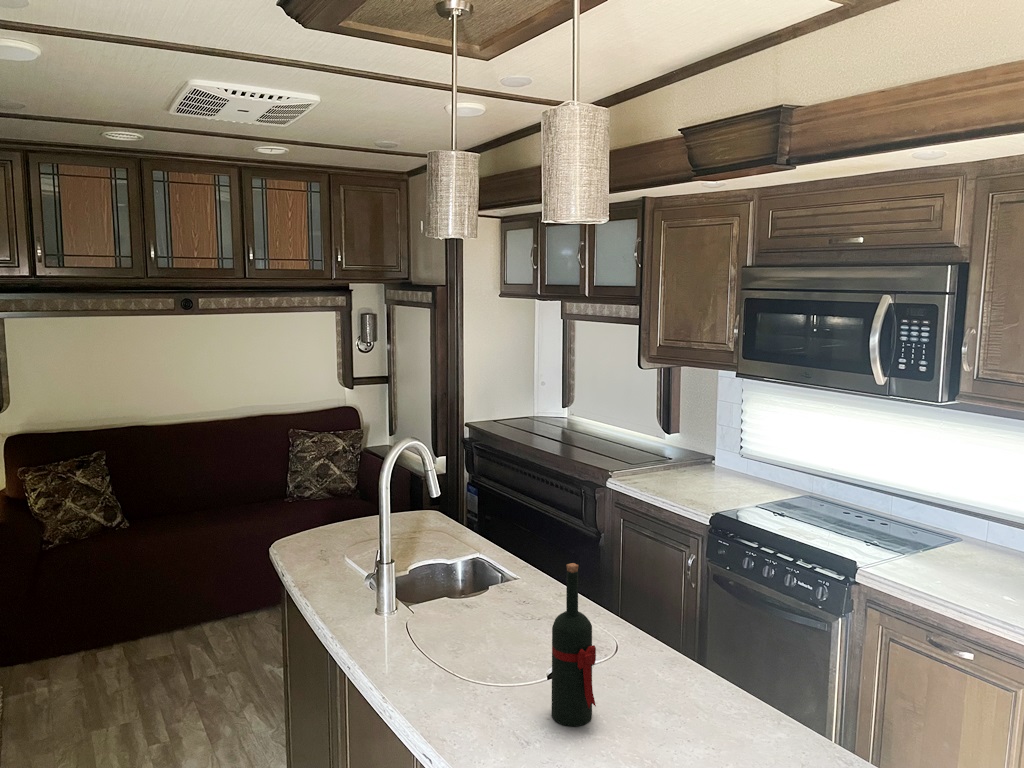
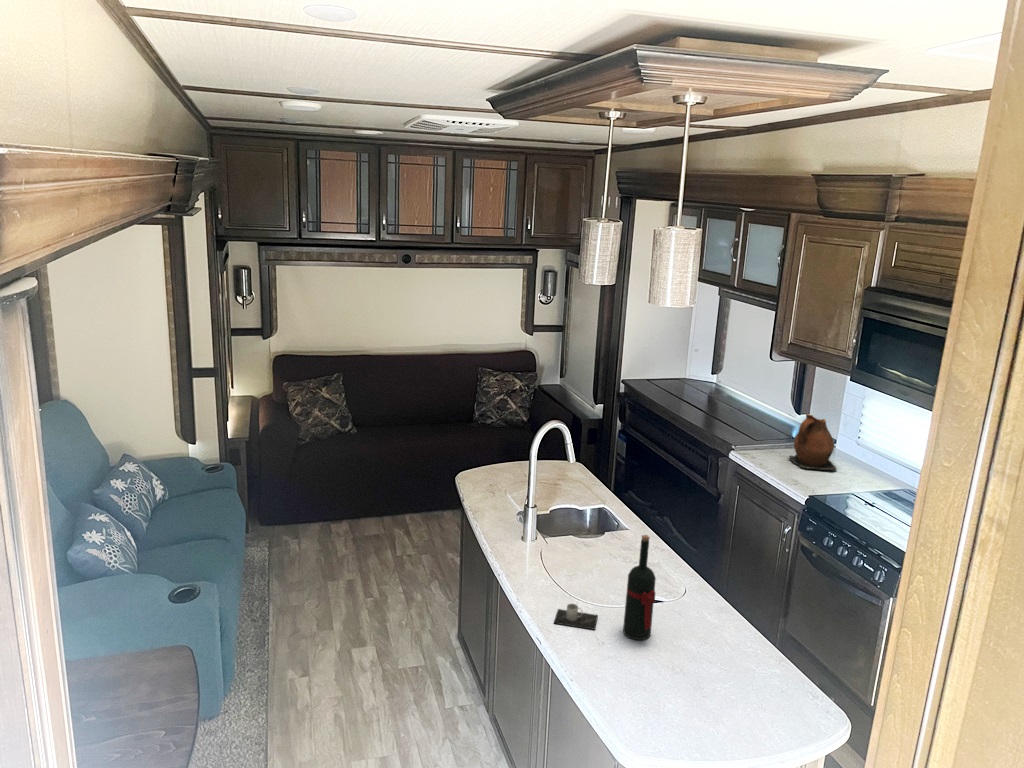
ceramic pitcher: none [672,424,730,487] -> present [790,414,837,470]
mug: none [448,688,511,724] -> present [554,604,598,630]

